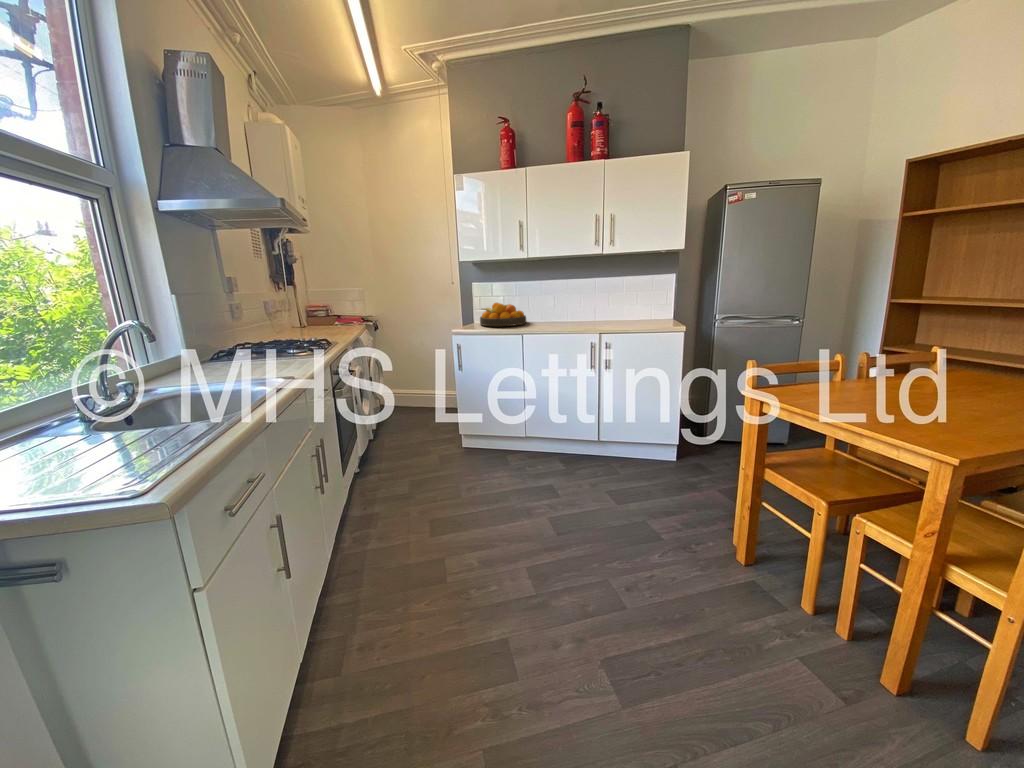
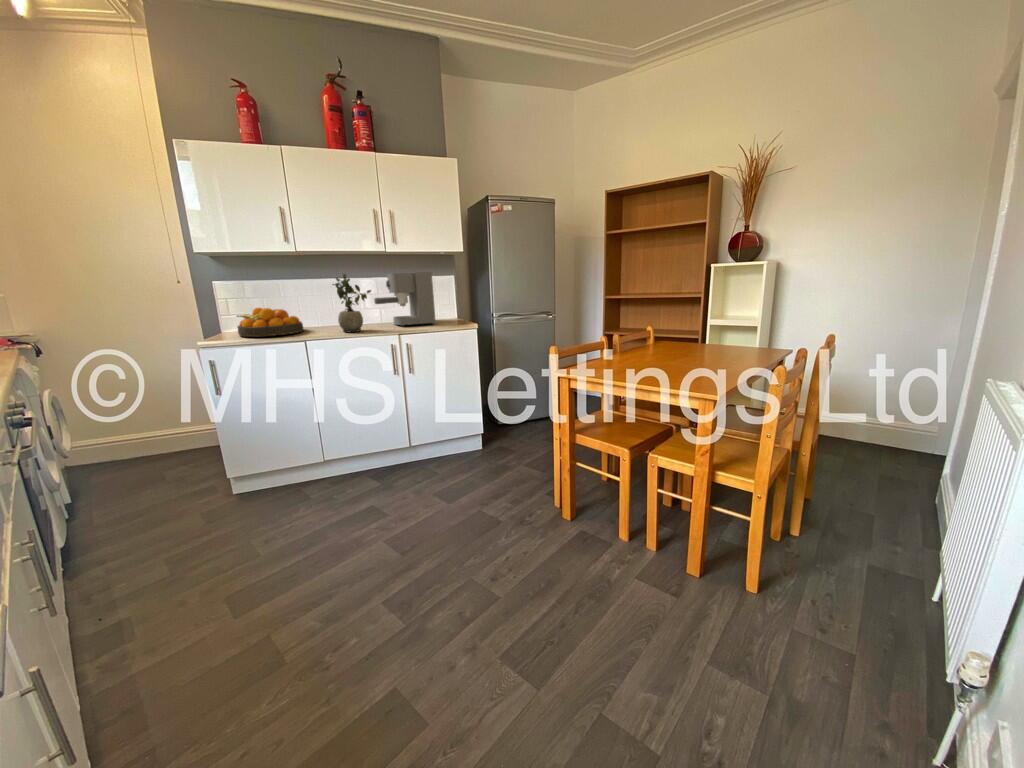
coffee maker: none [587,272,645,325] -> present [374,272,436,326]
potted plant: none [551,275,582,328] -> present [333,274,371,333]

